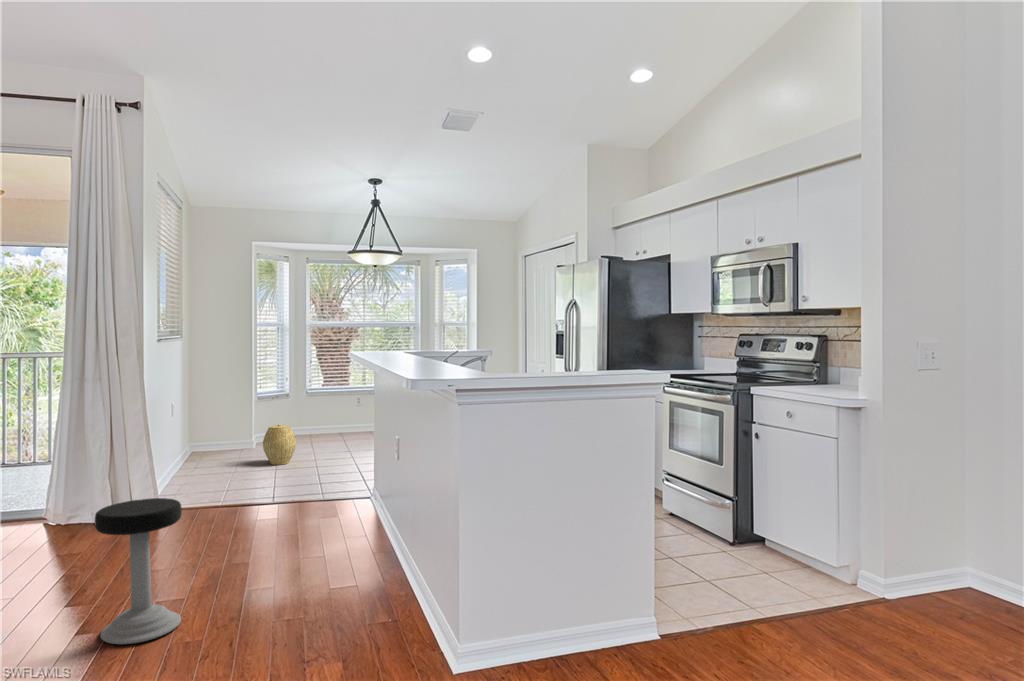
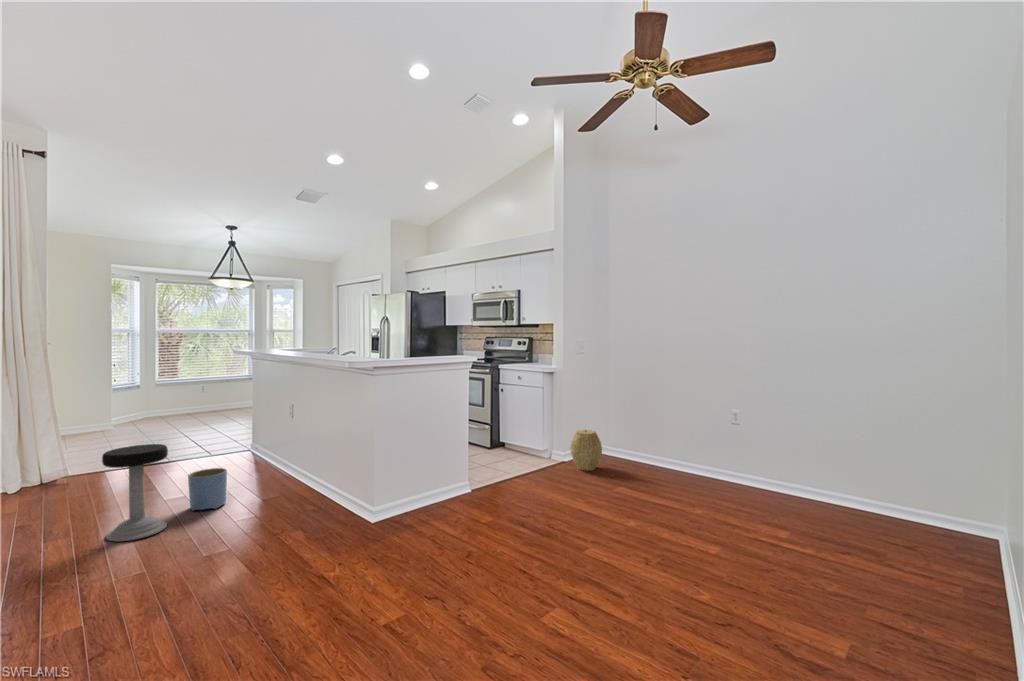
woven basket: present [263,424,296,465] -> present [570,430,602,471]
planter: none [224,538,278,604] -> present [188,468,227,511]

